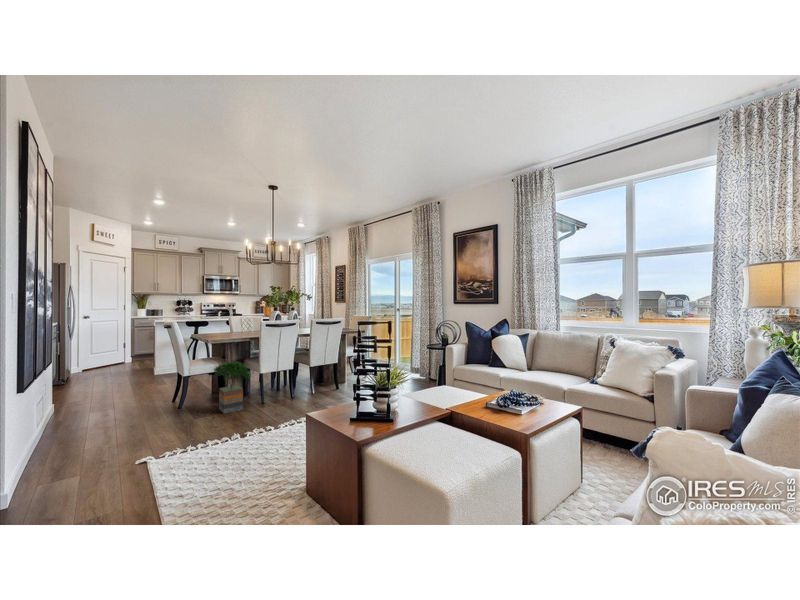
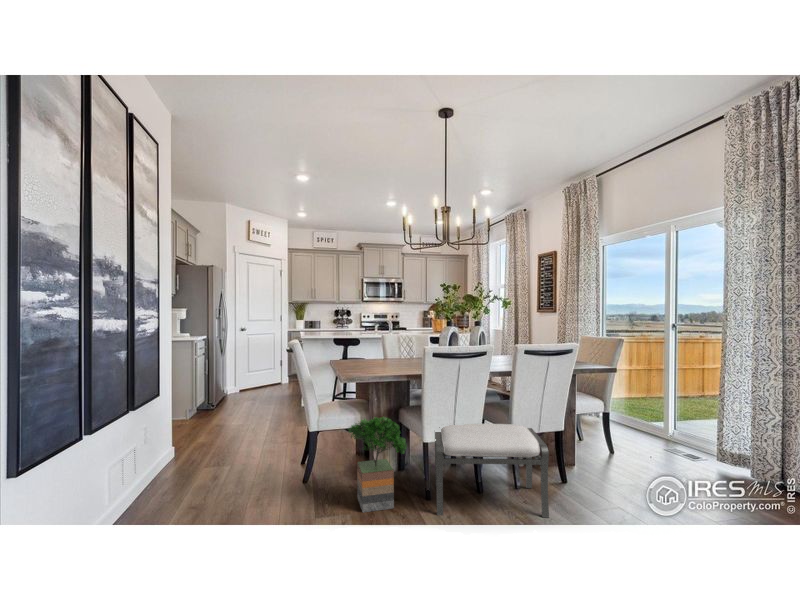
ottoman: none [267,361,327,409] -> present [435,424,549,517]

